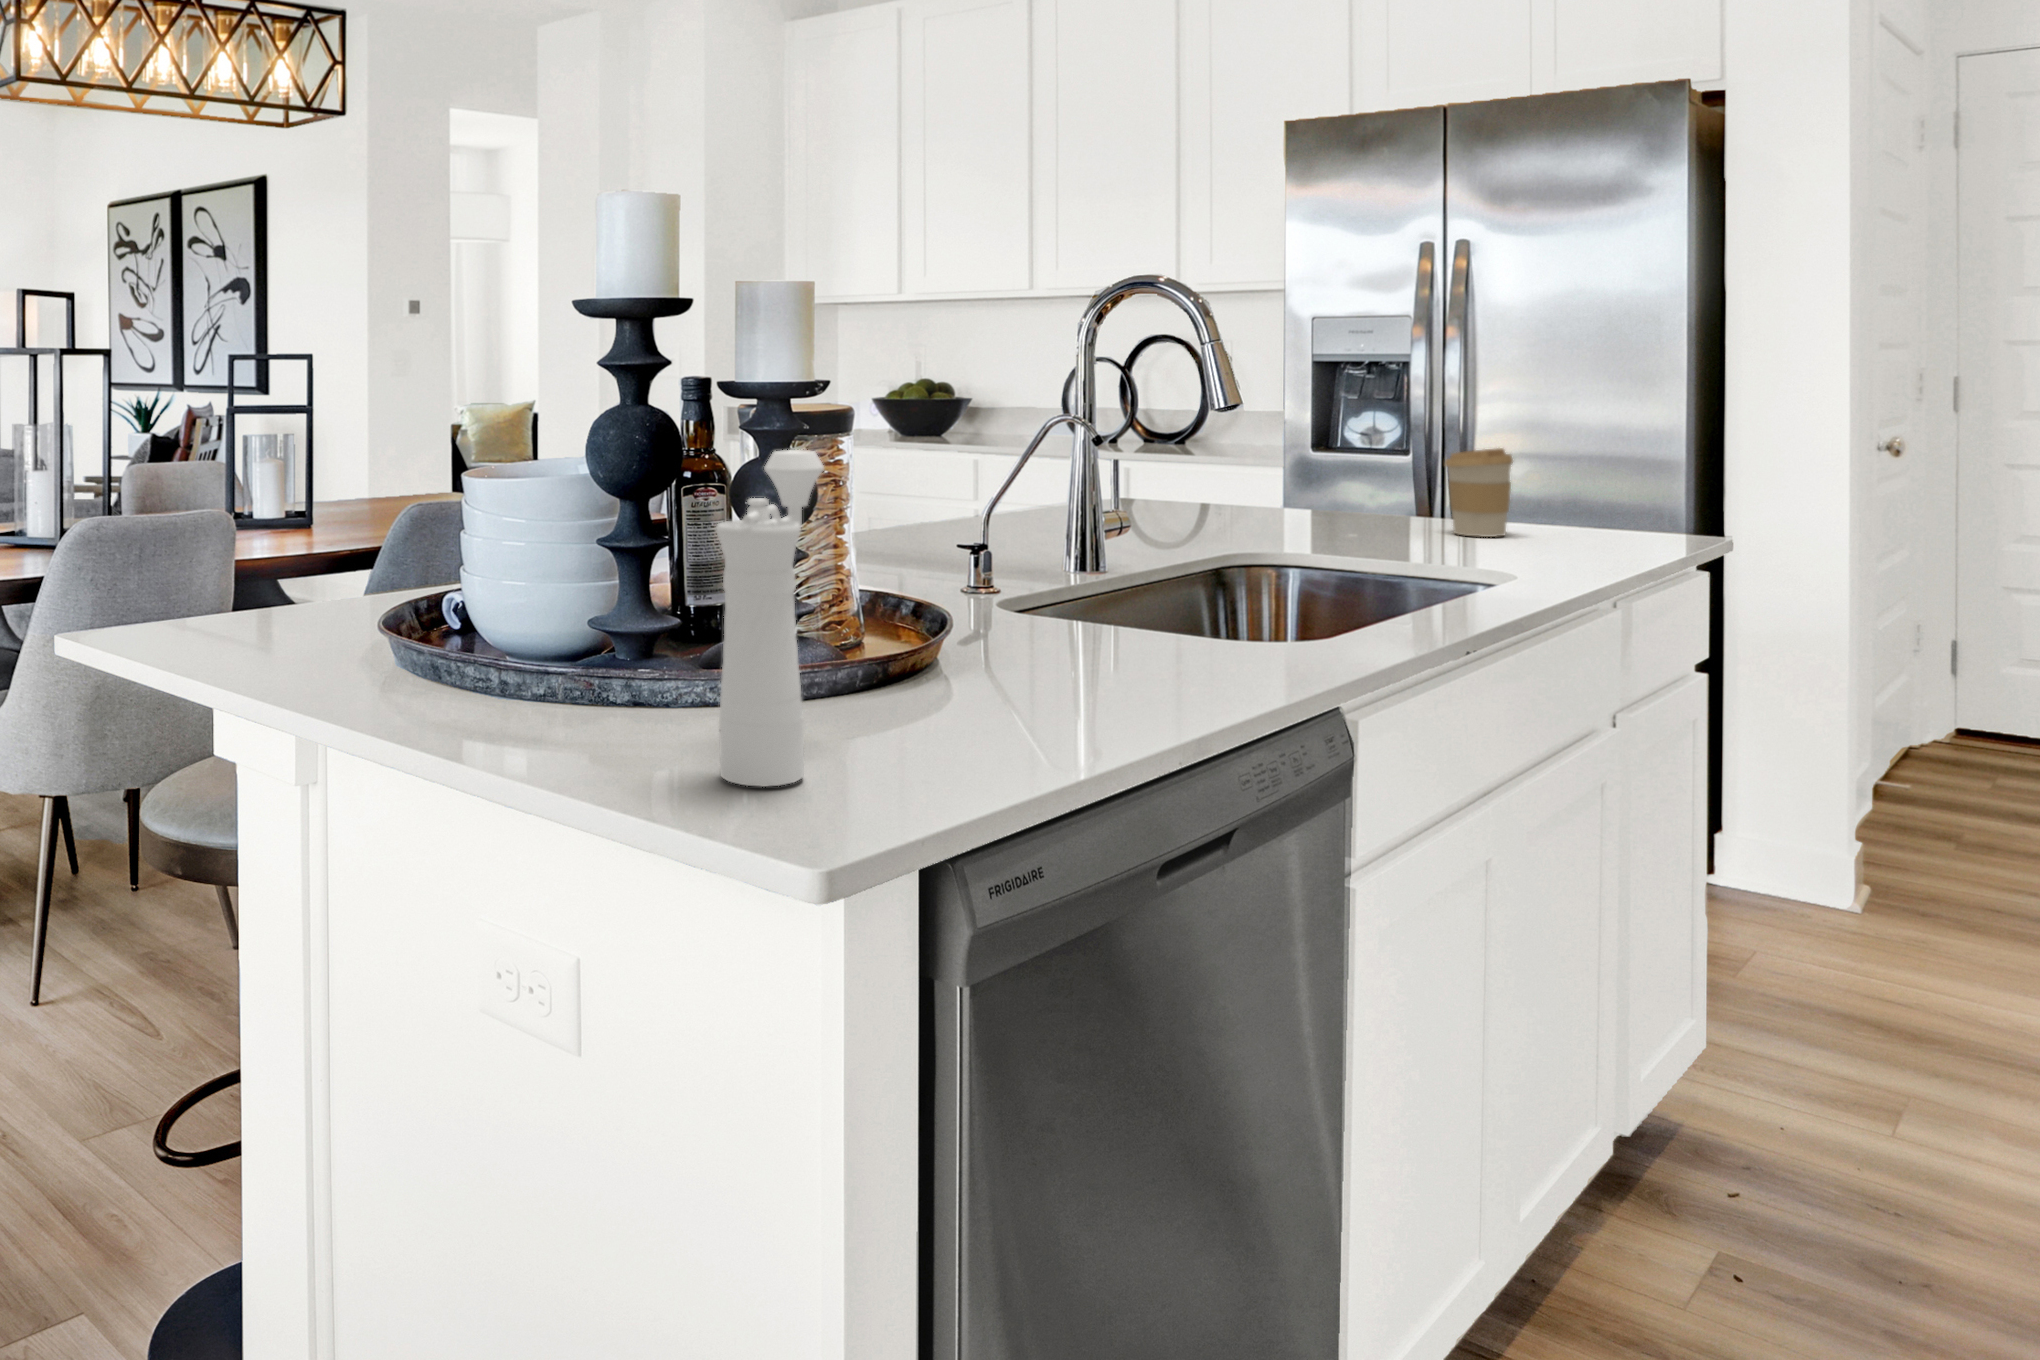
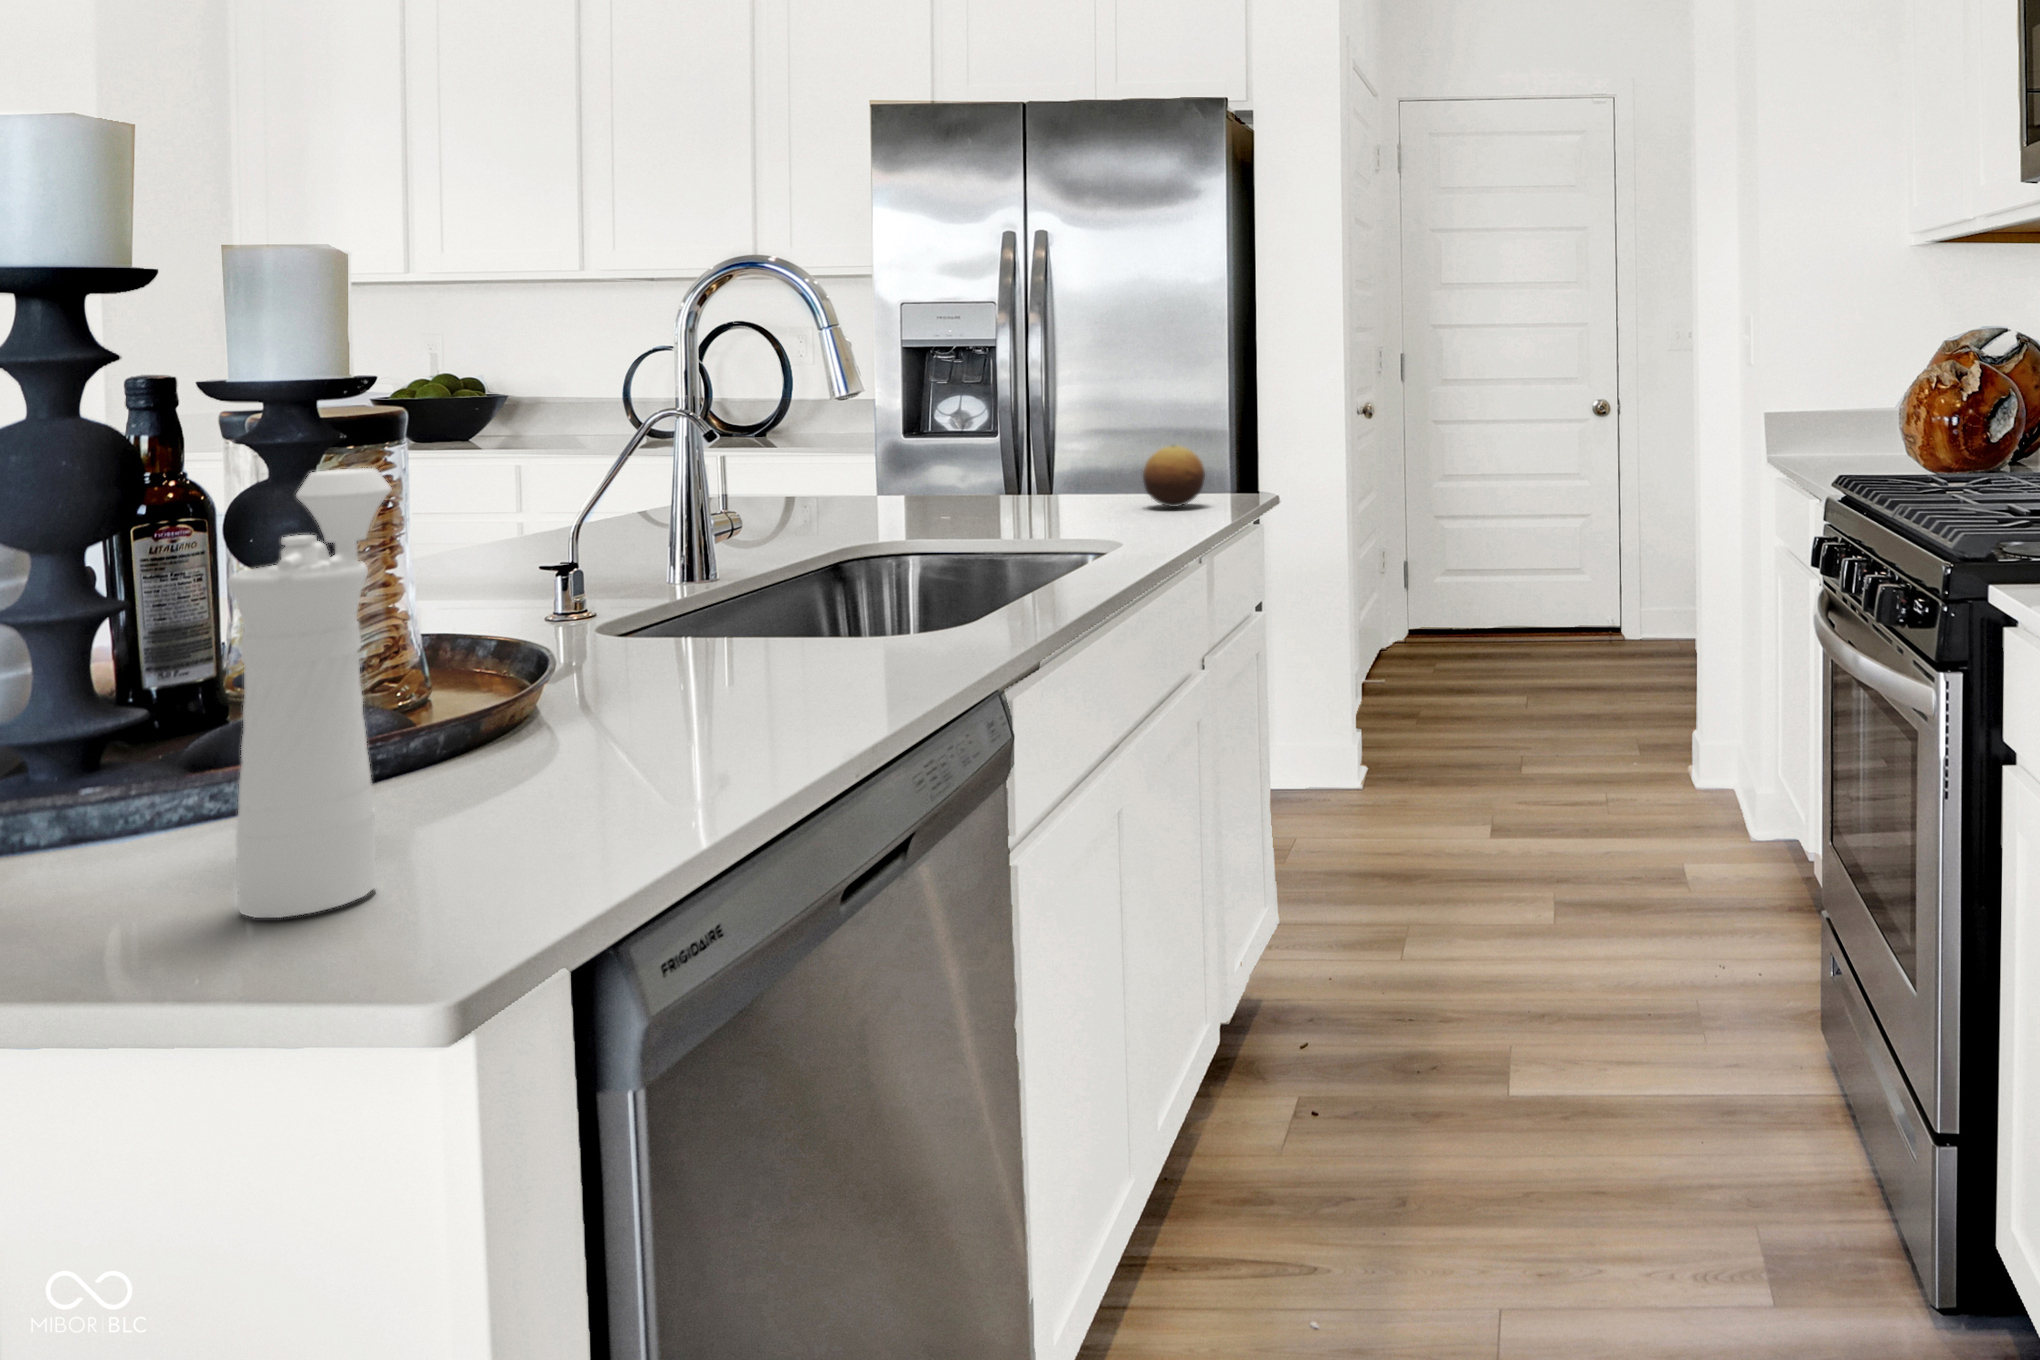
coffee cup: present [1445,448,1513,537] -> none [1045,424,1104,506]
fruit: none [1559,477,1640,548] -> present [1143,445,1205,507]

